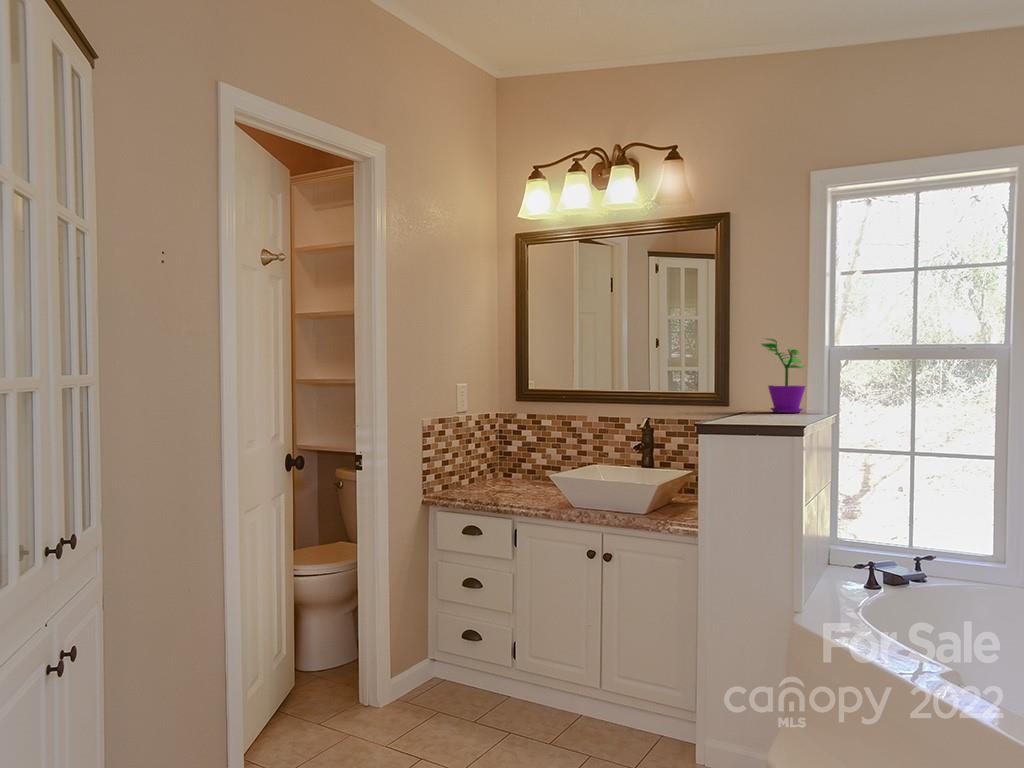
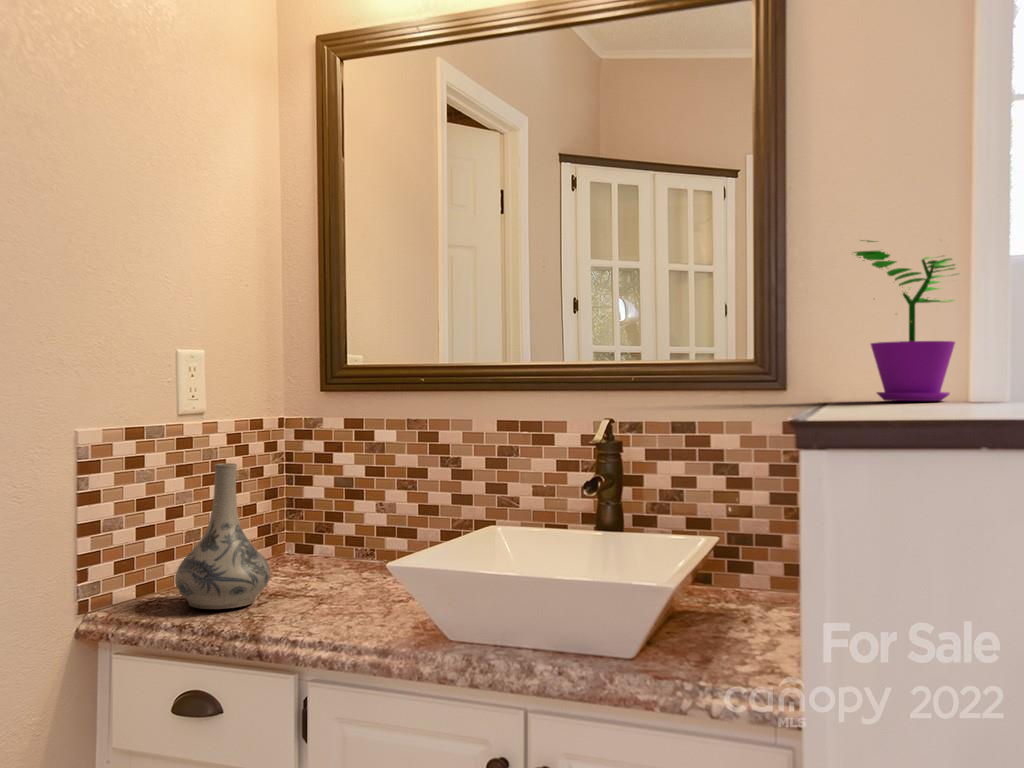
decorative vase: none [461,434,498,495] -> present [175,463,270,609]

